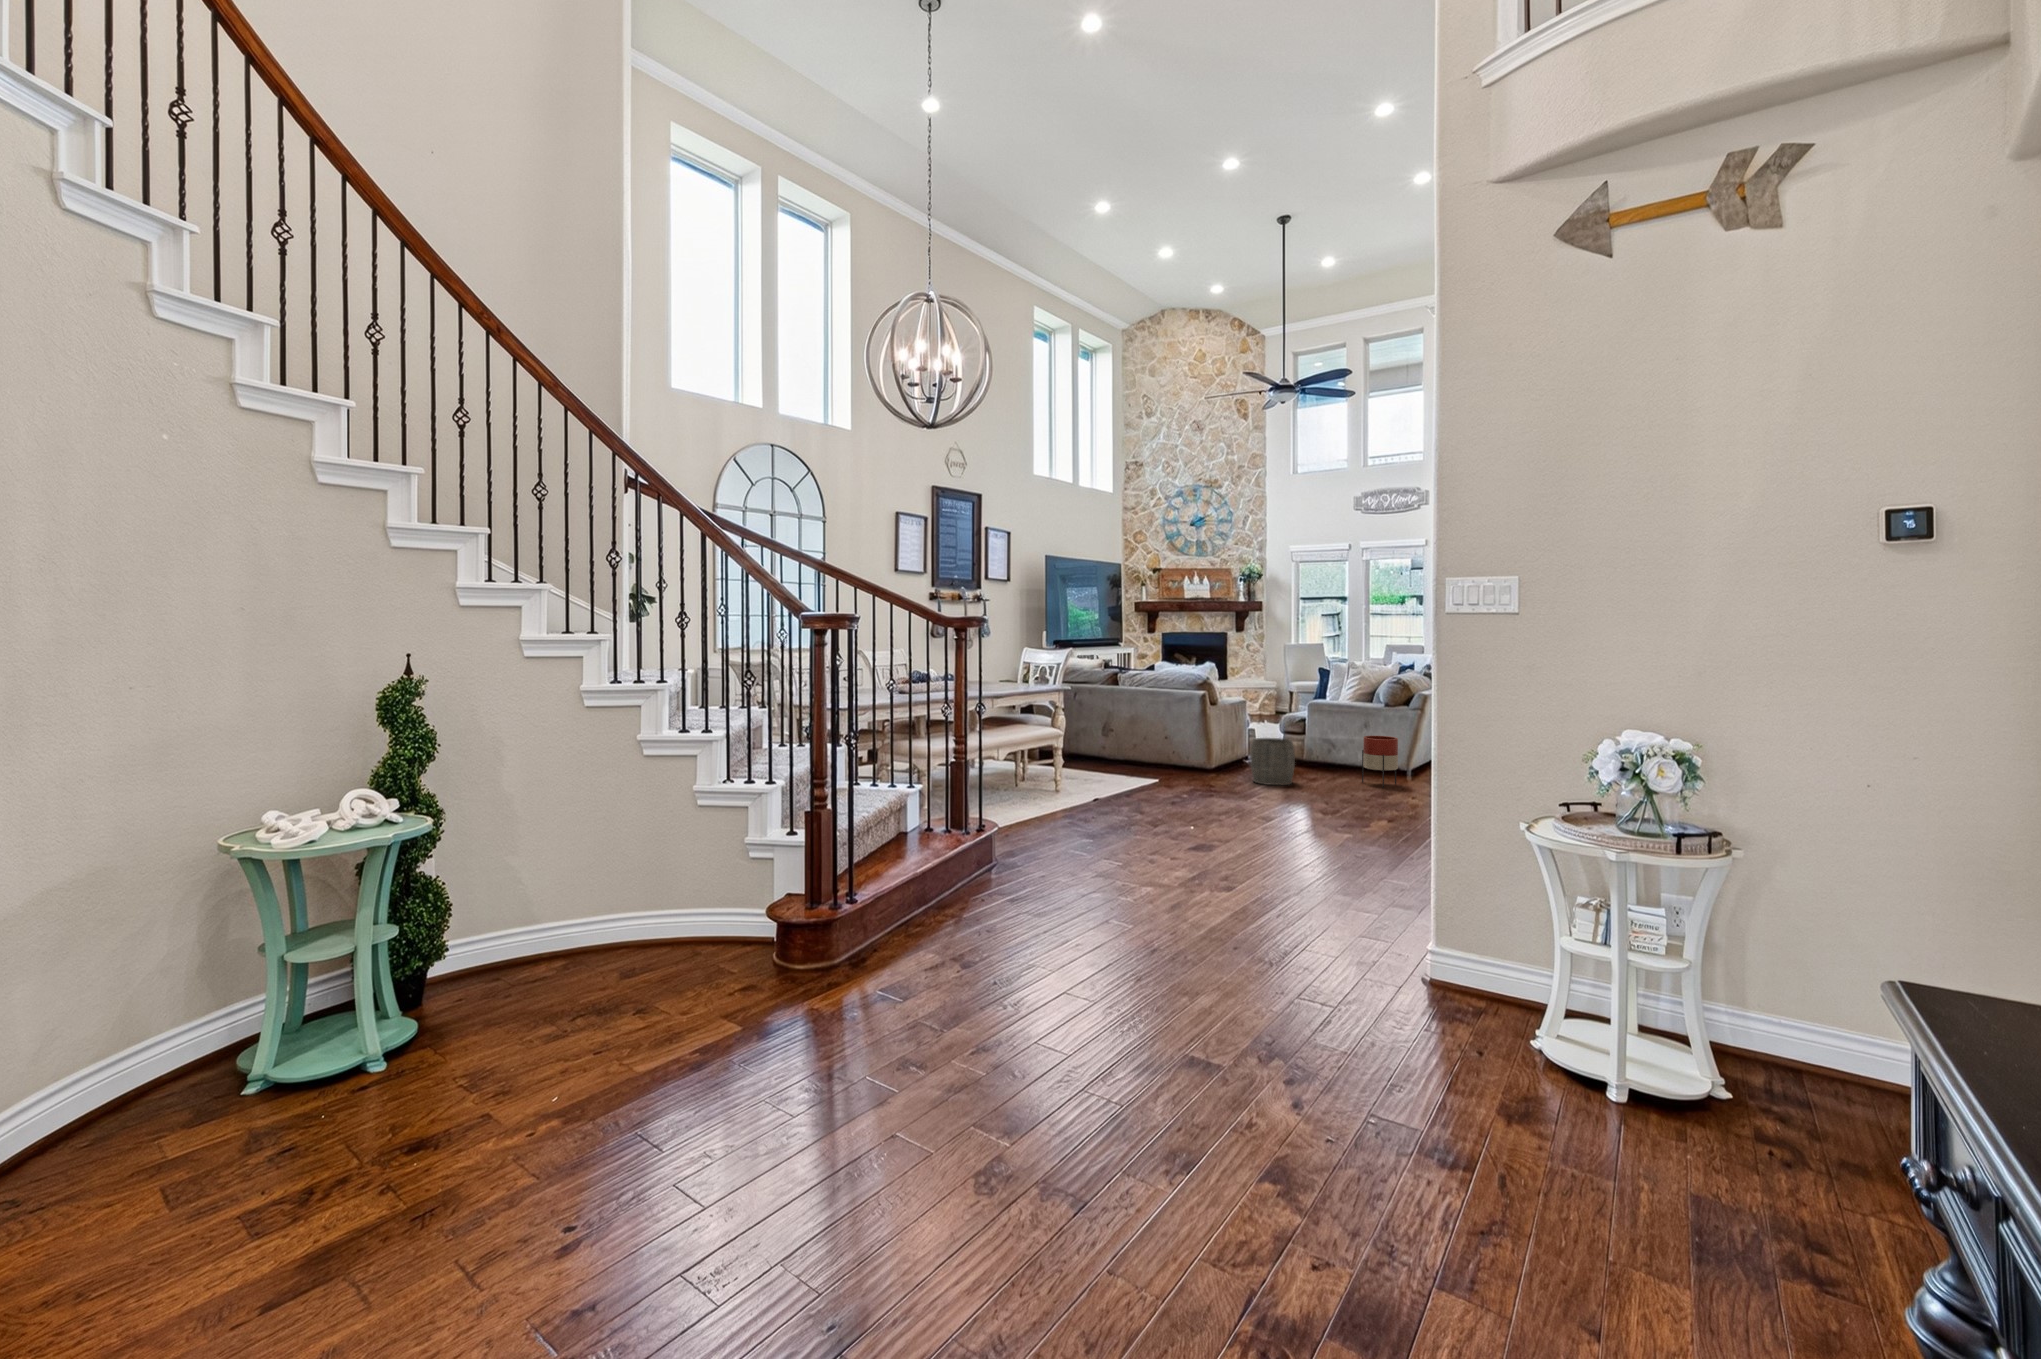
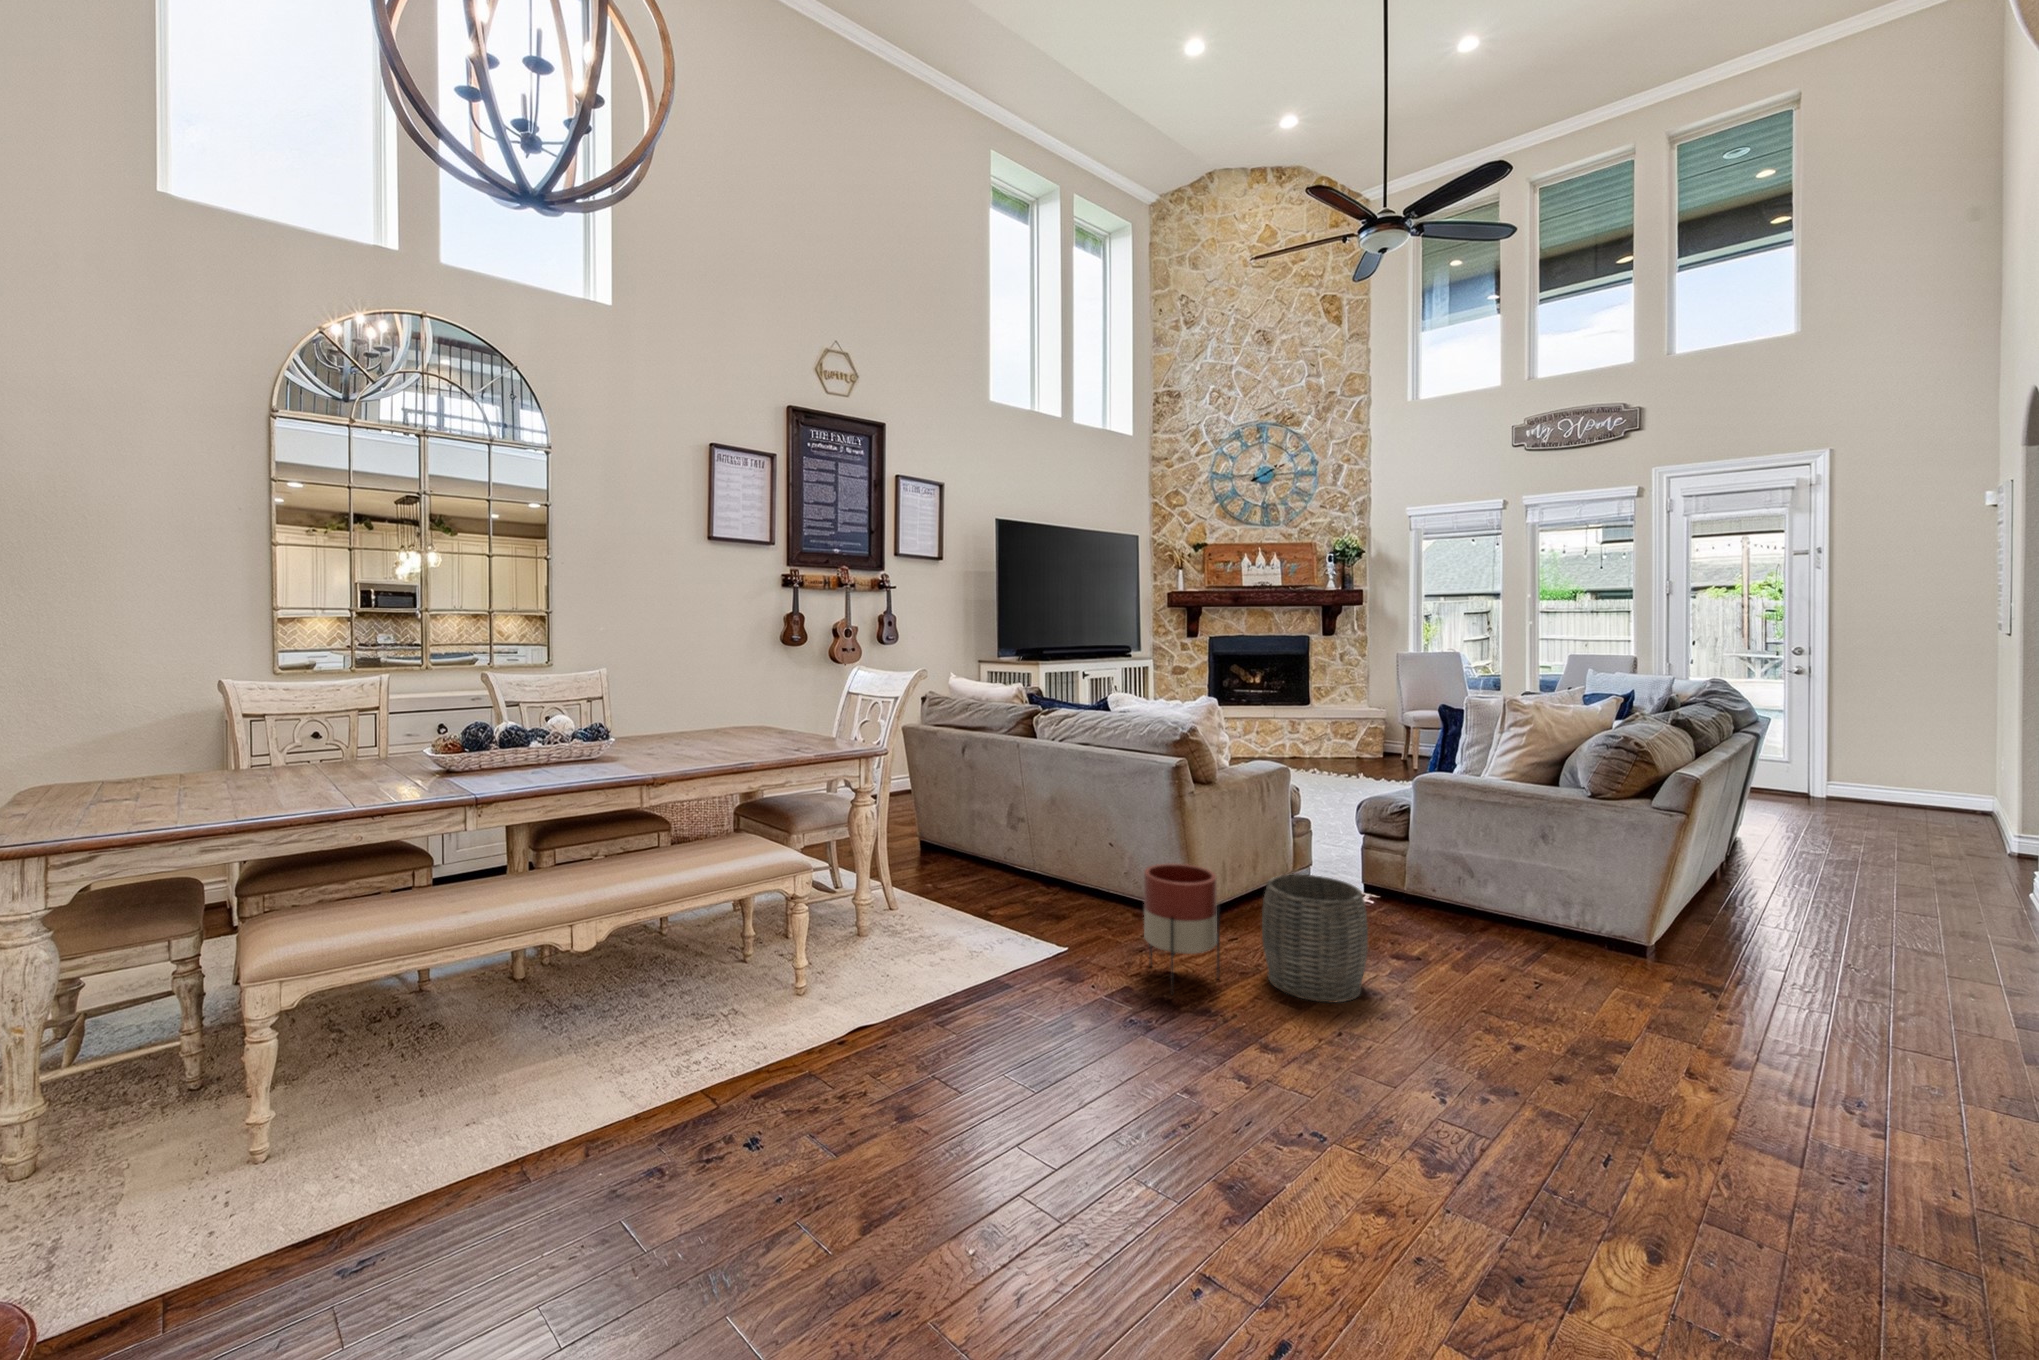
planter: present [1362,736,1398,788] -> present [1144,863,1220,993]

